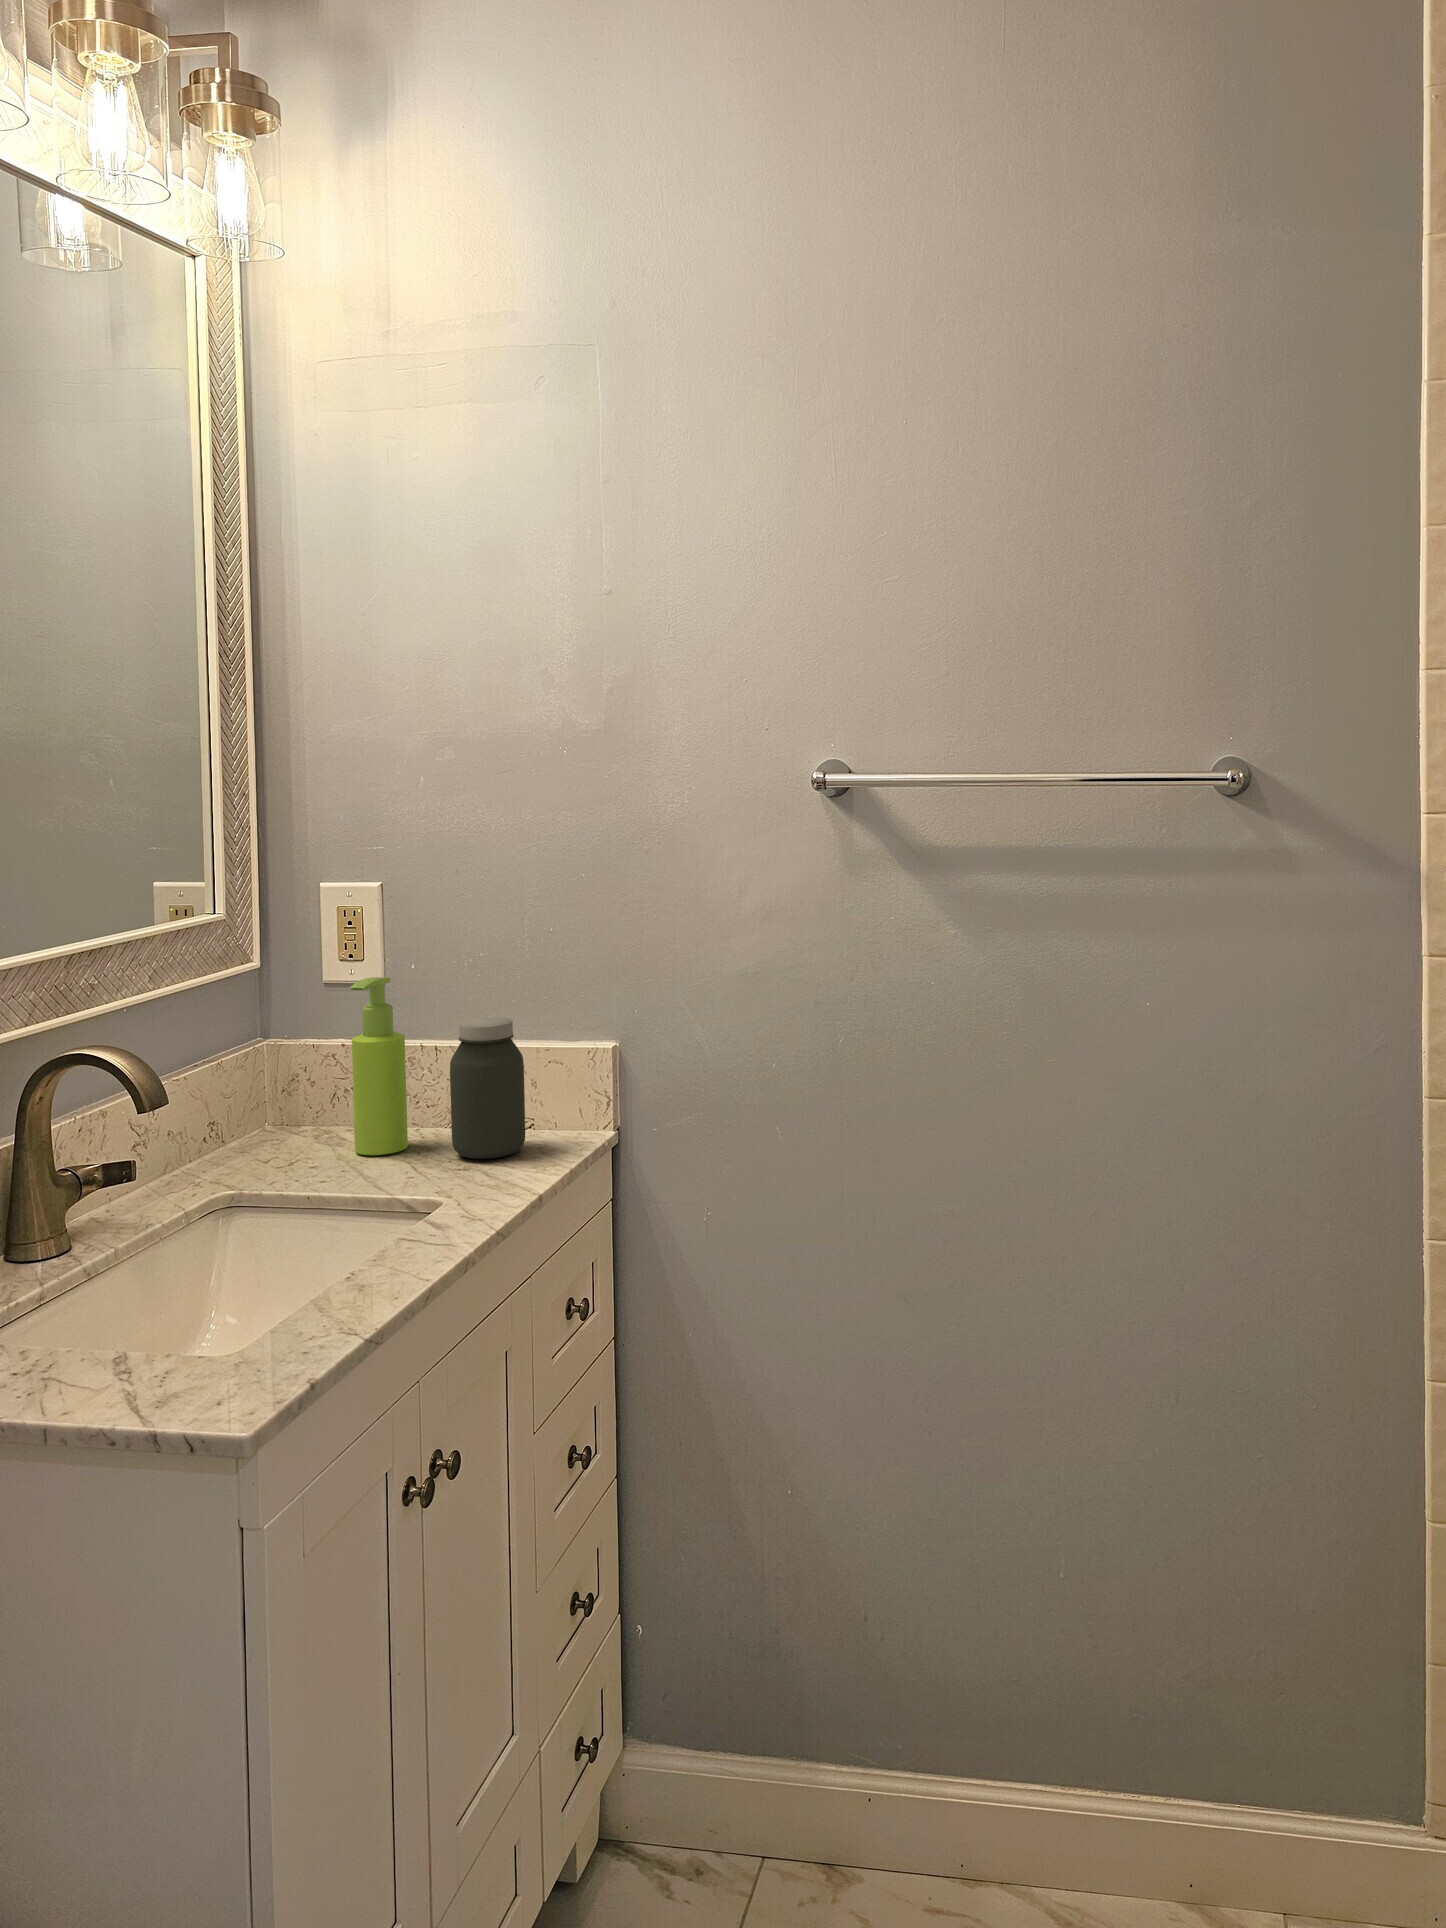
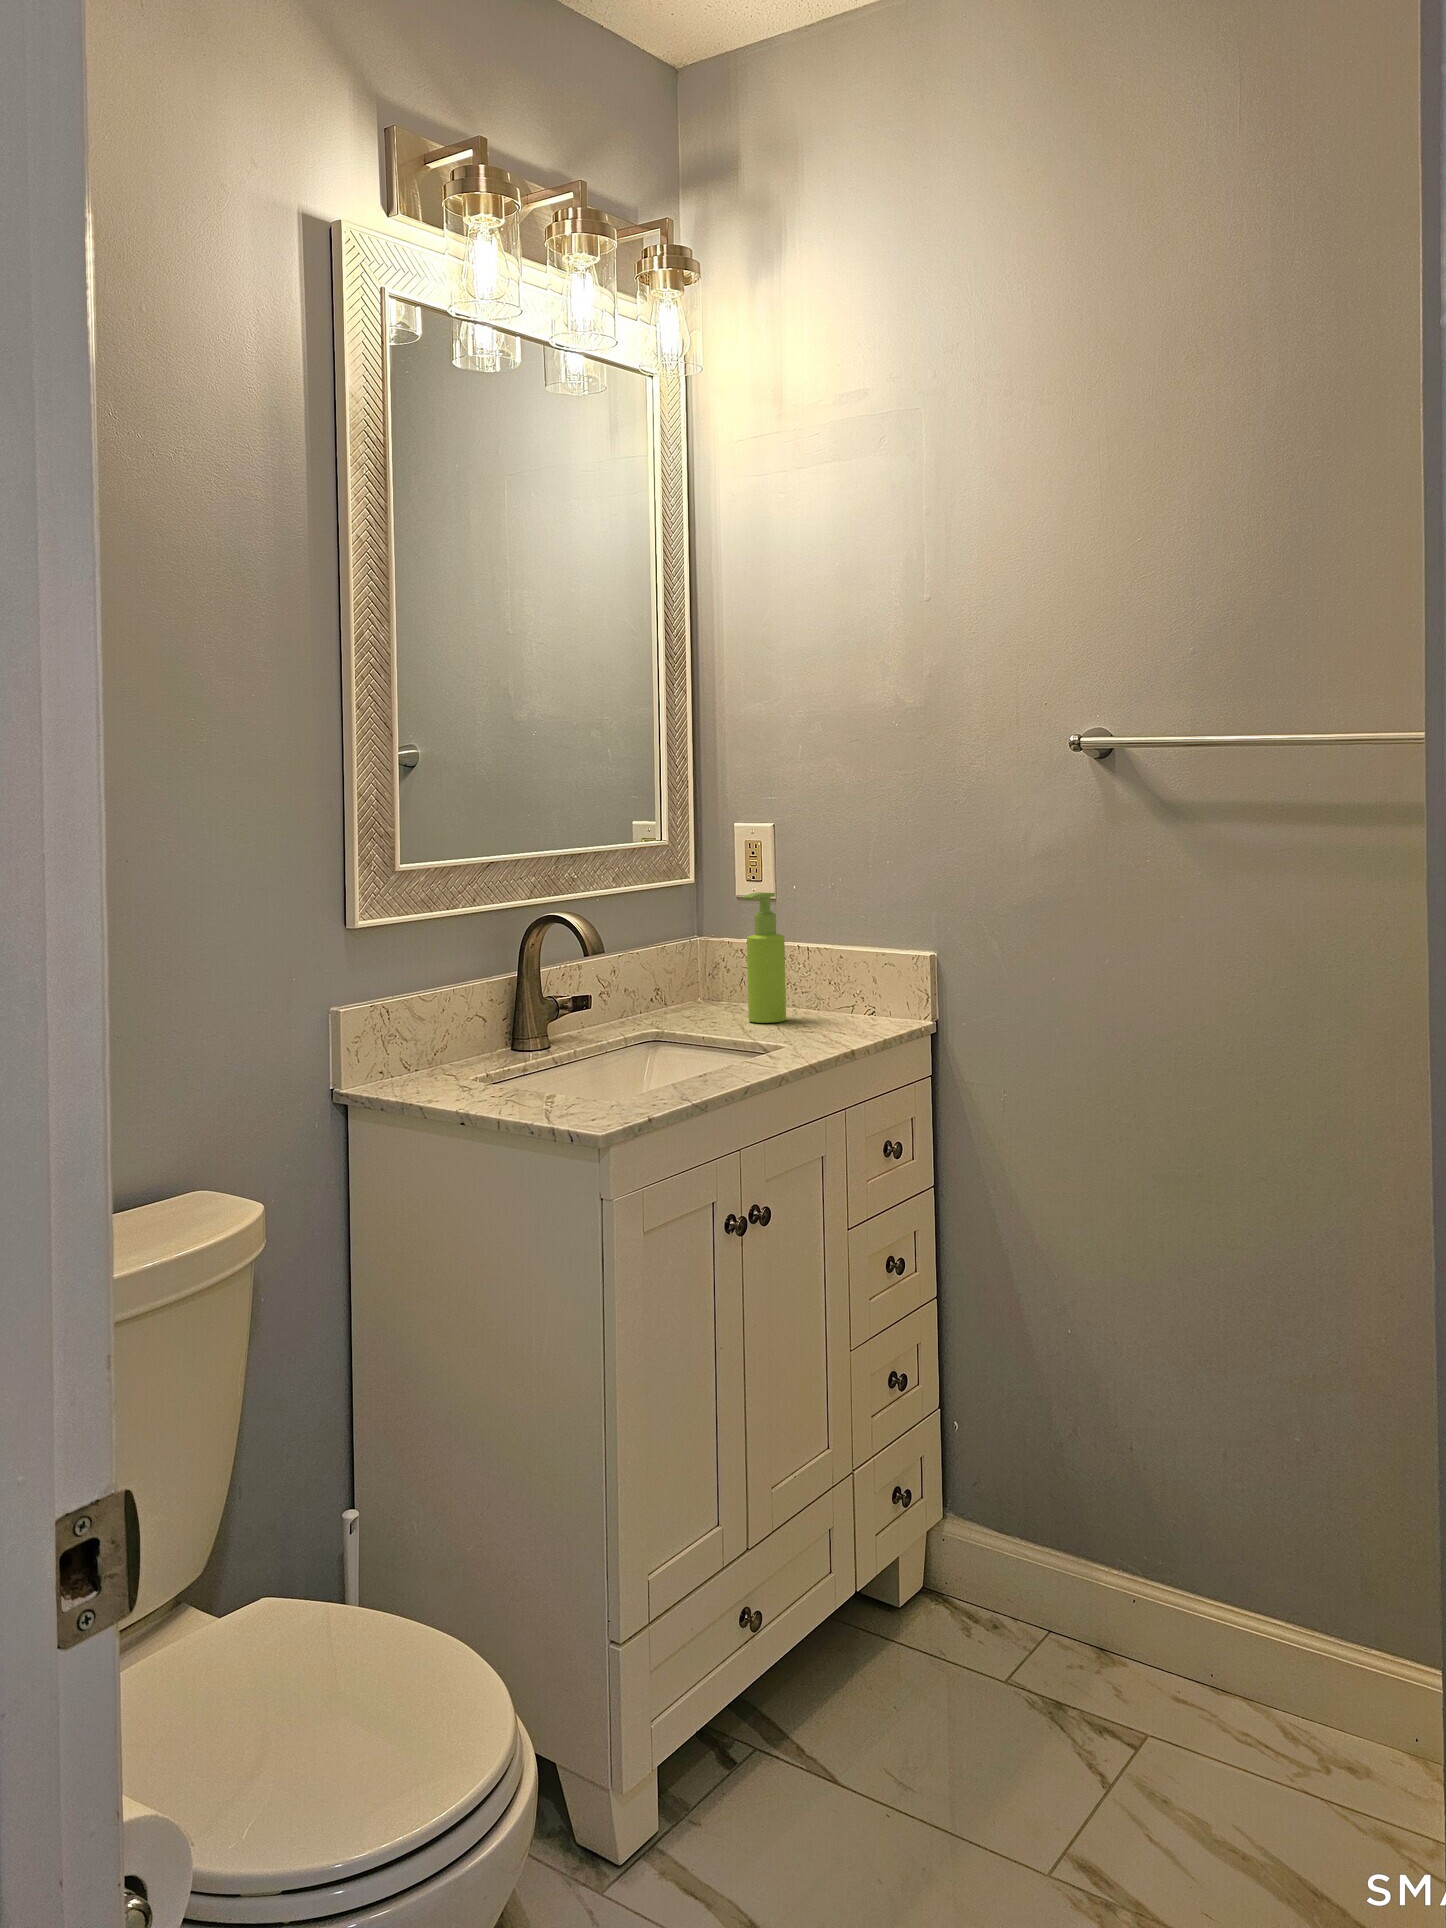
jar: present [450,1017,525,1159] -> none [810,925,865,1029]

